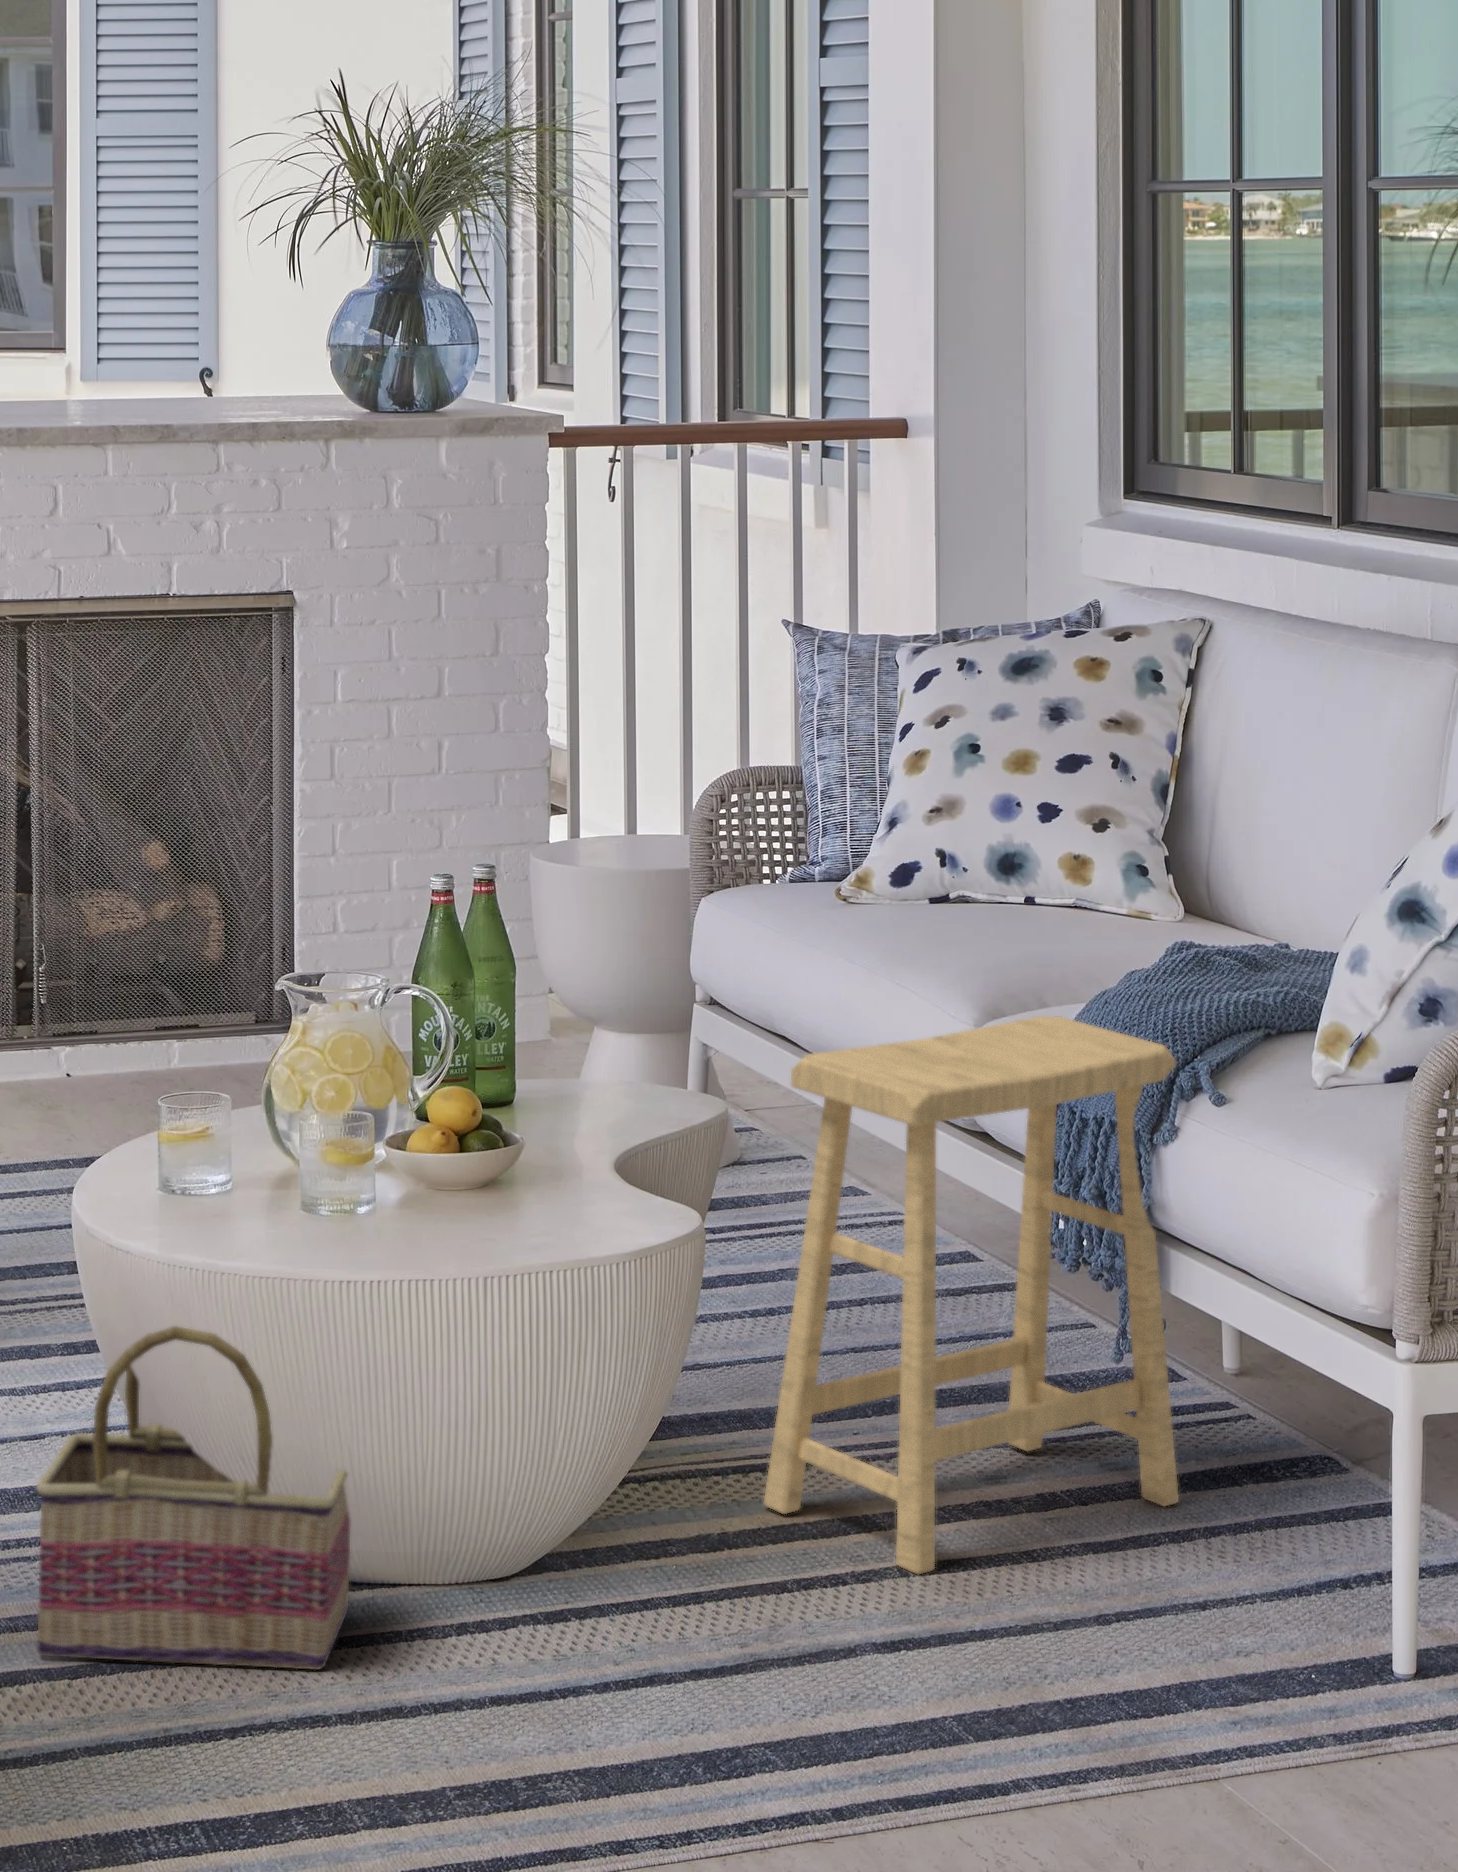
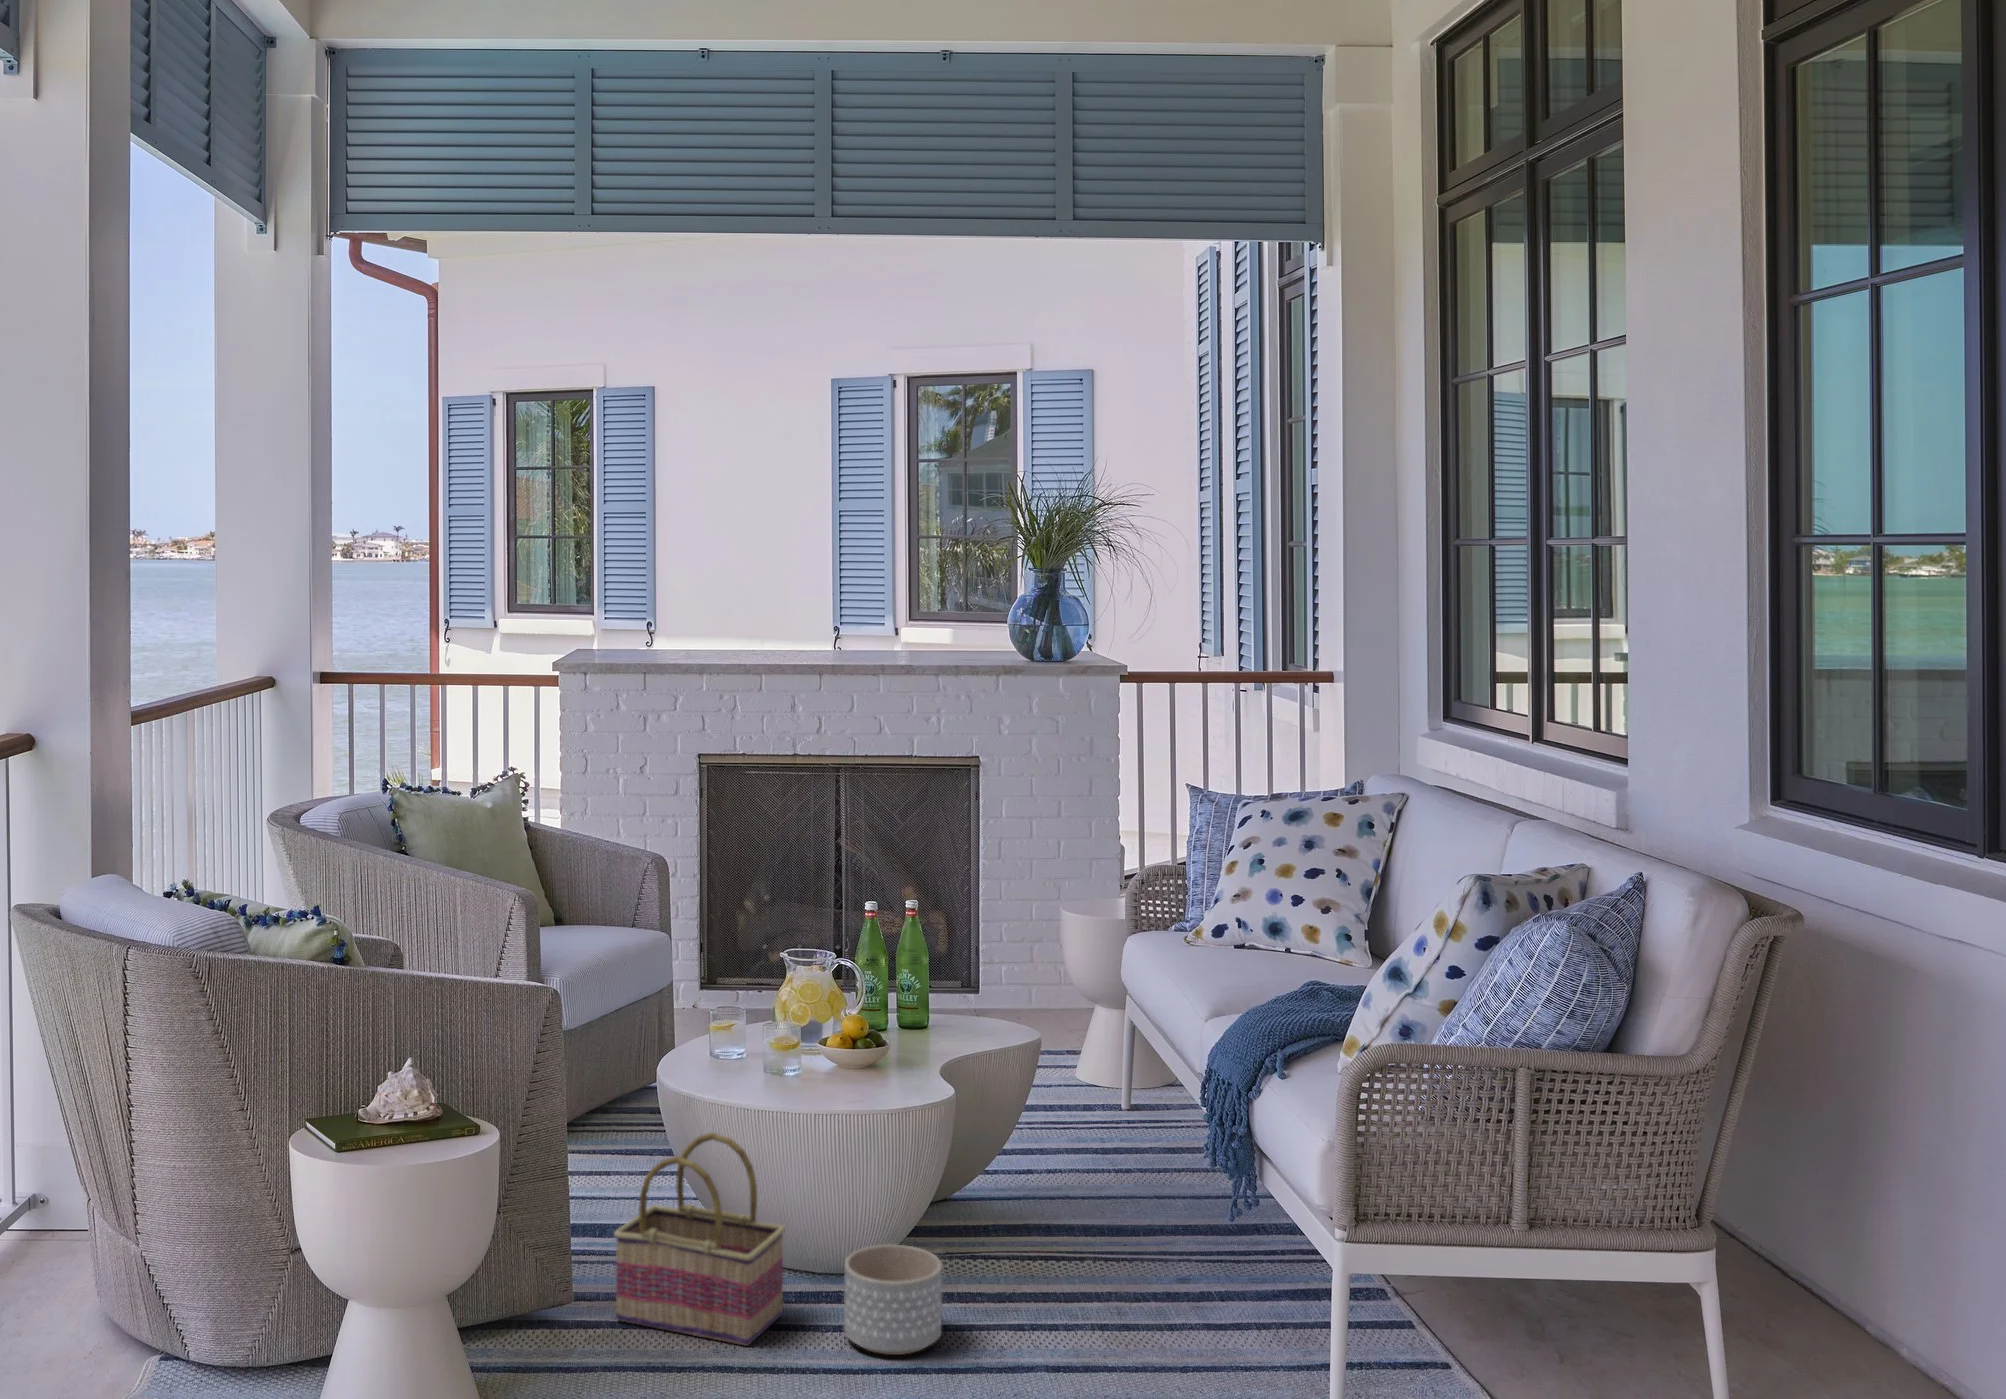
footstool: present [764,1016,1179,1574] -> none [1041,1019,1277,1330]
planter: none [485,1459,669,1654] -> present [844,1245,942,1355]

